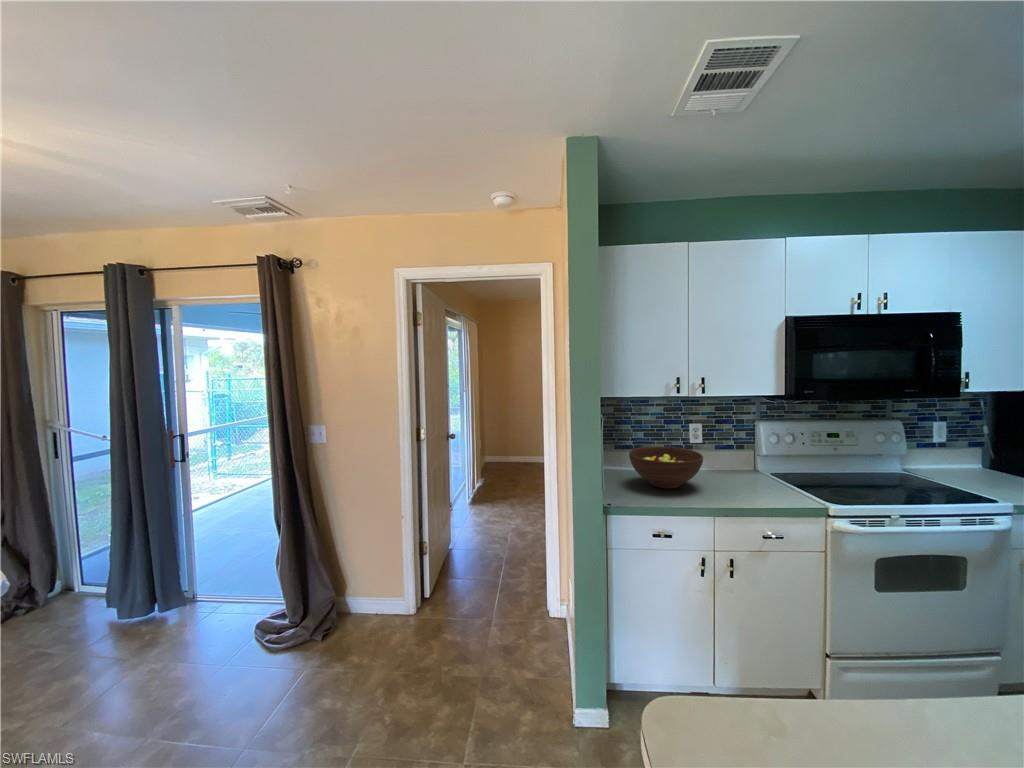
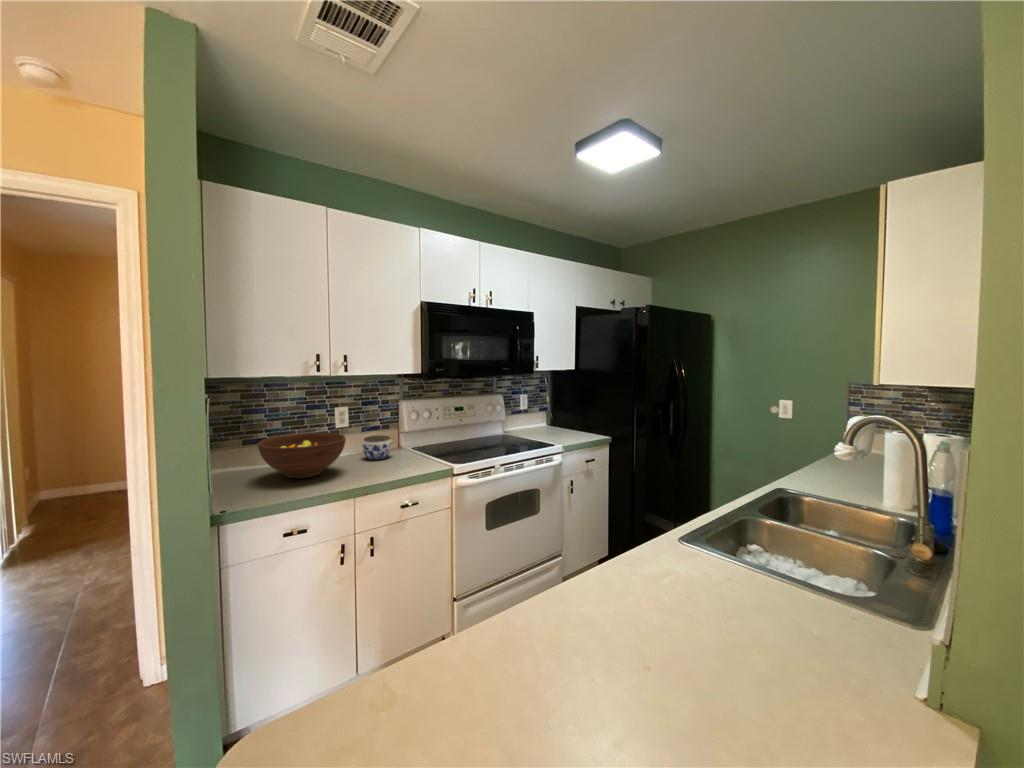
jar: none [716,455,748,481] -> present [362,436,392,460]

